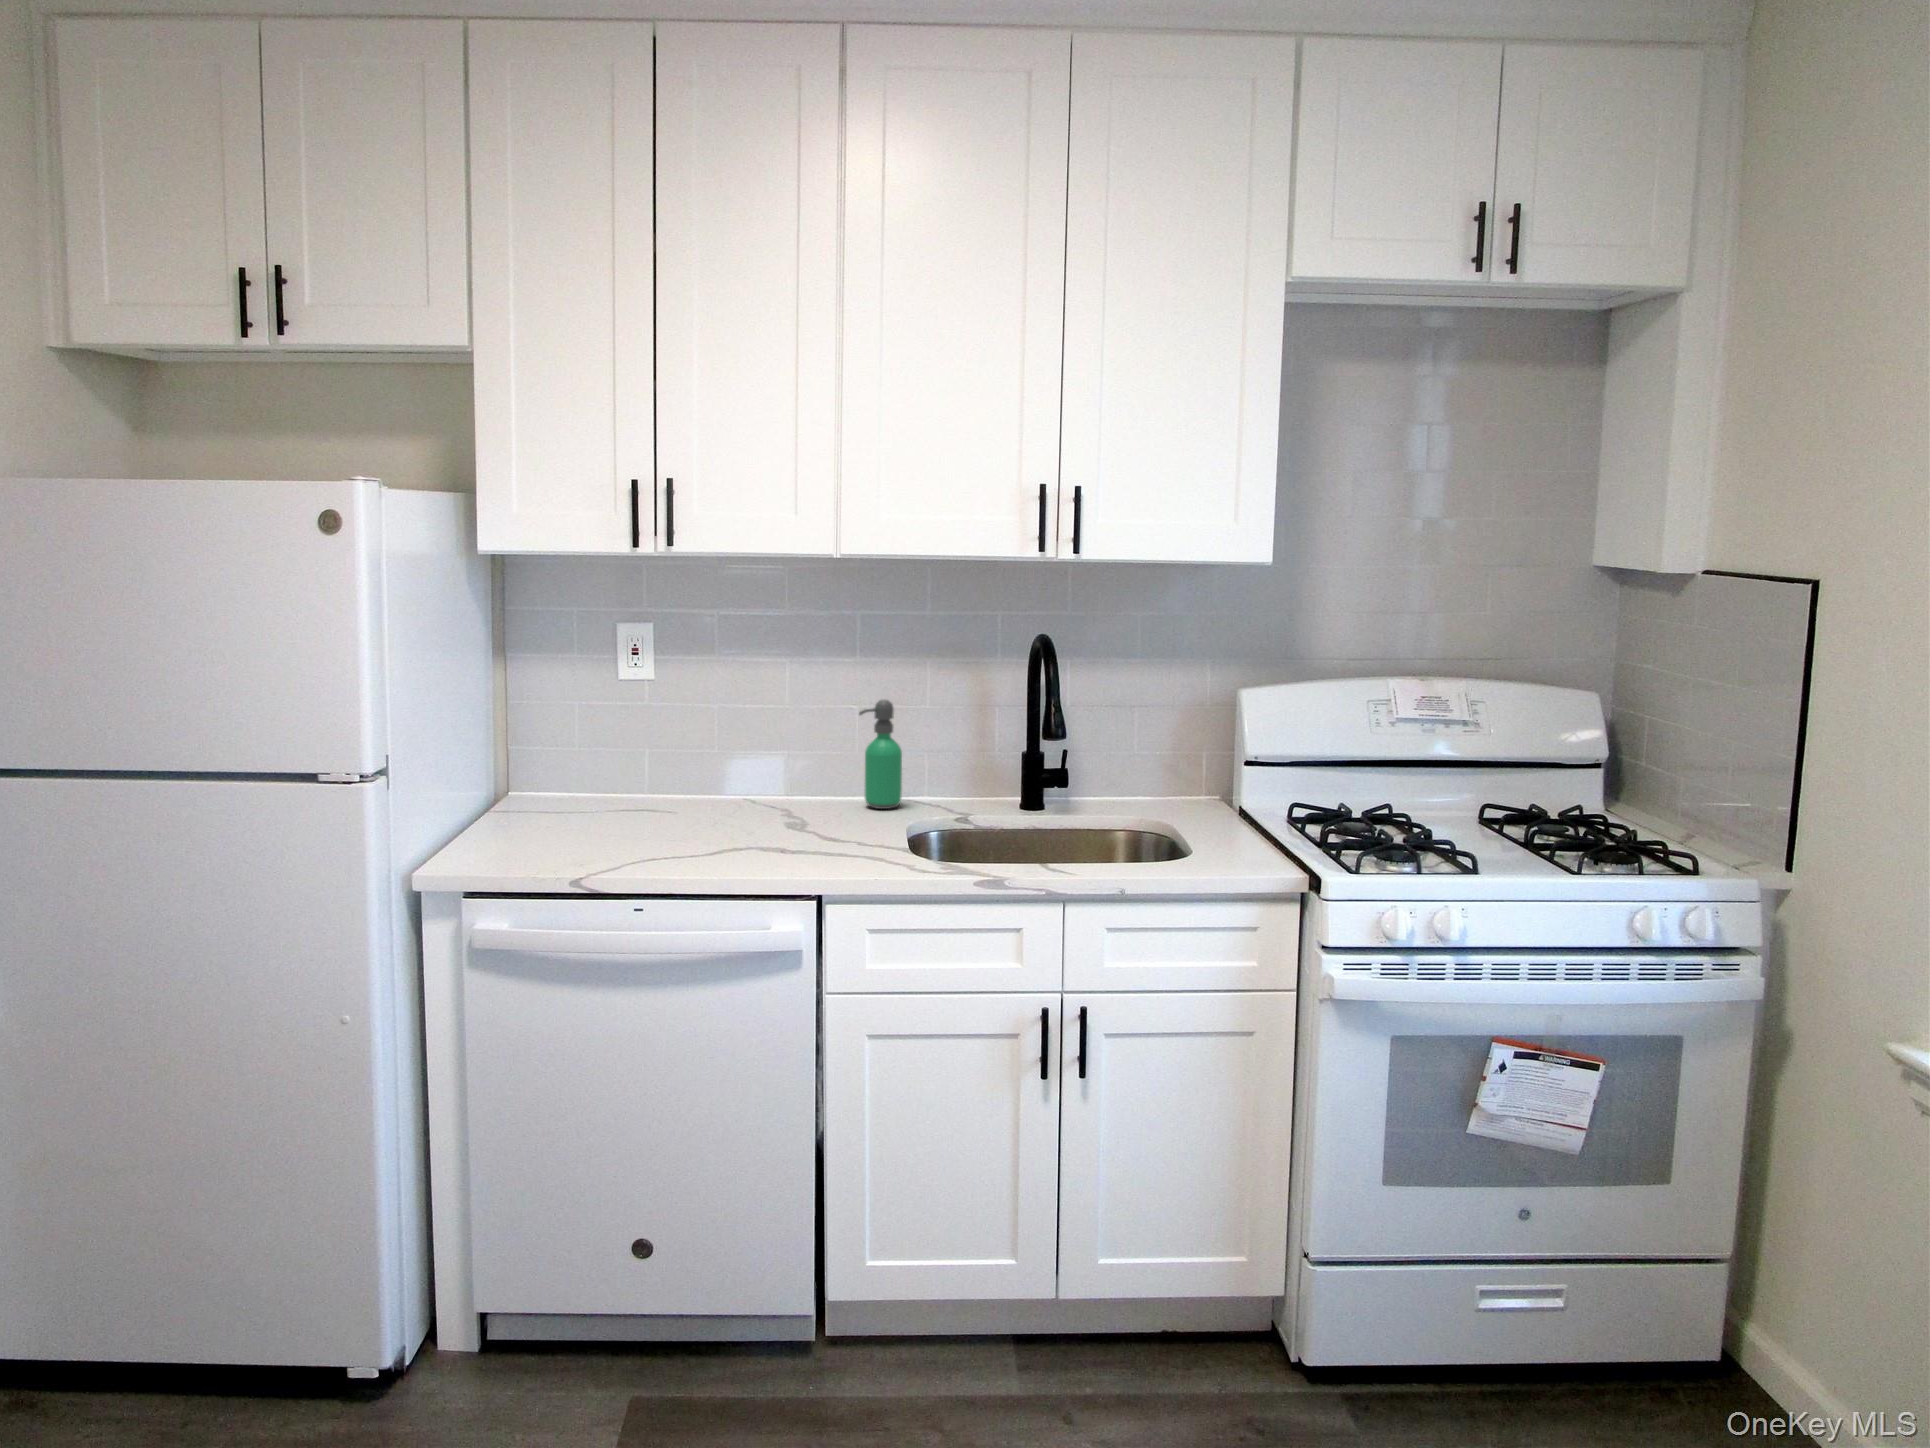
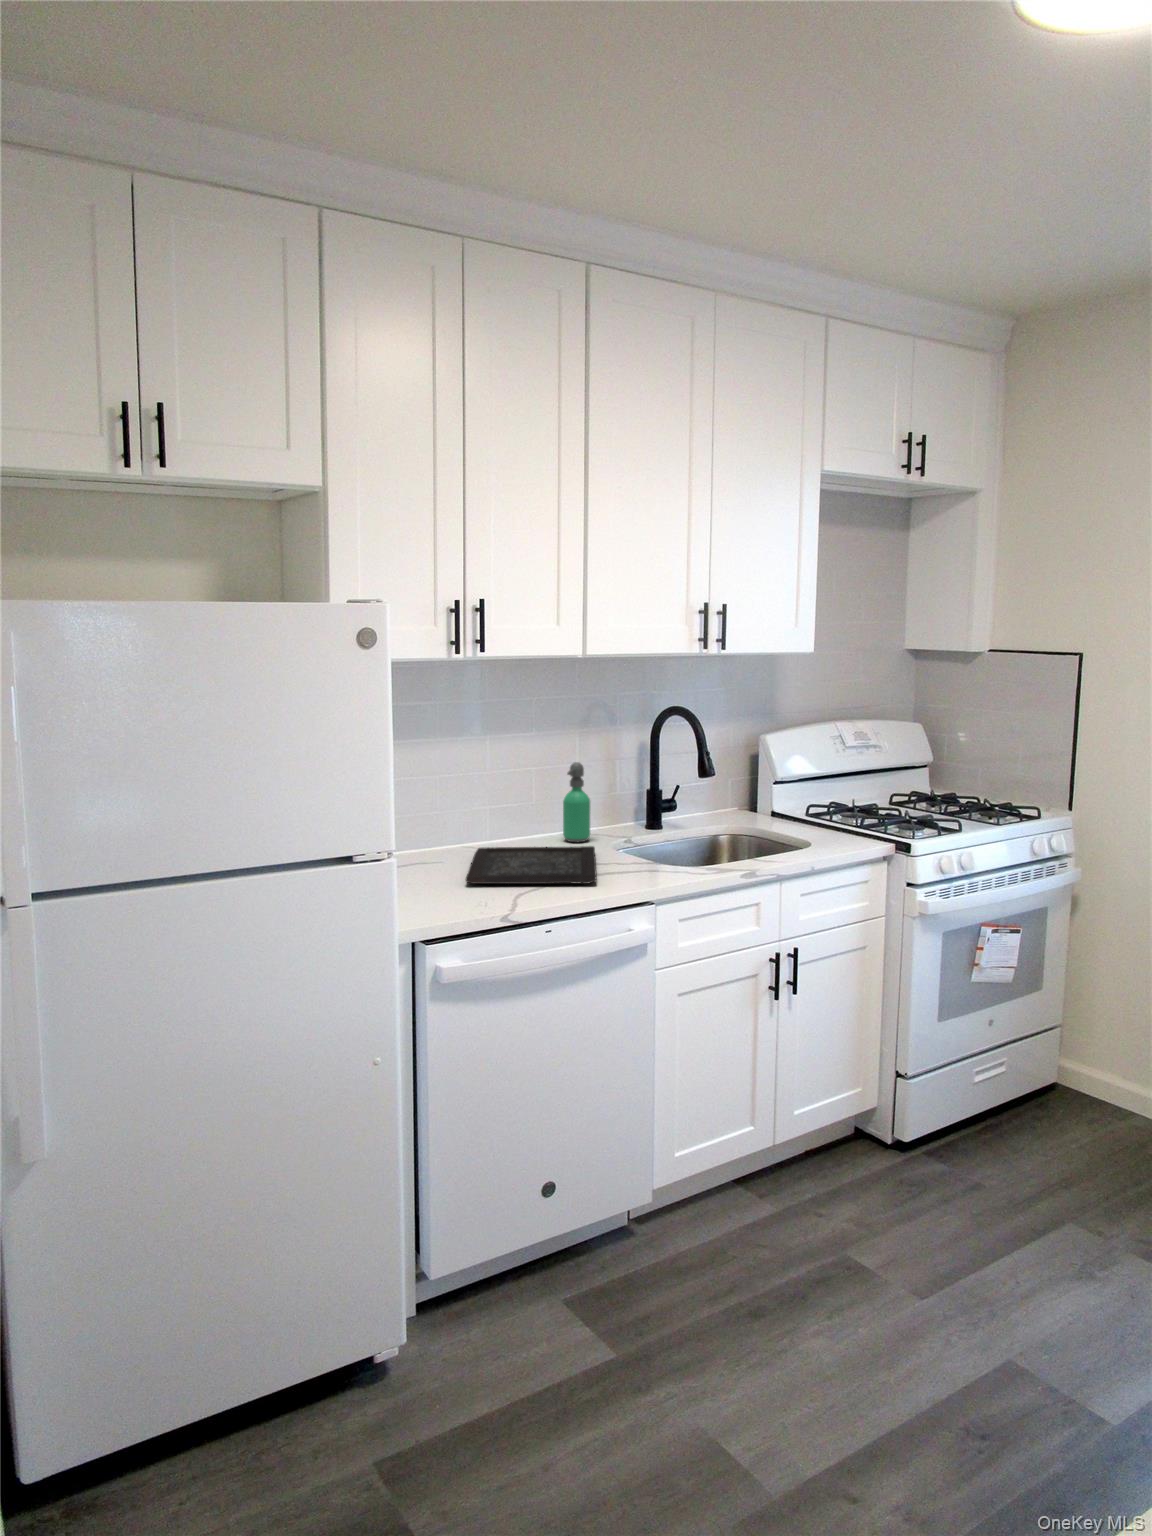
tray: none [621,798,862,859] -> present [465,846,596,884]

